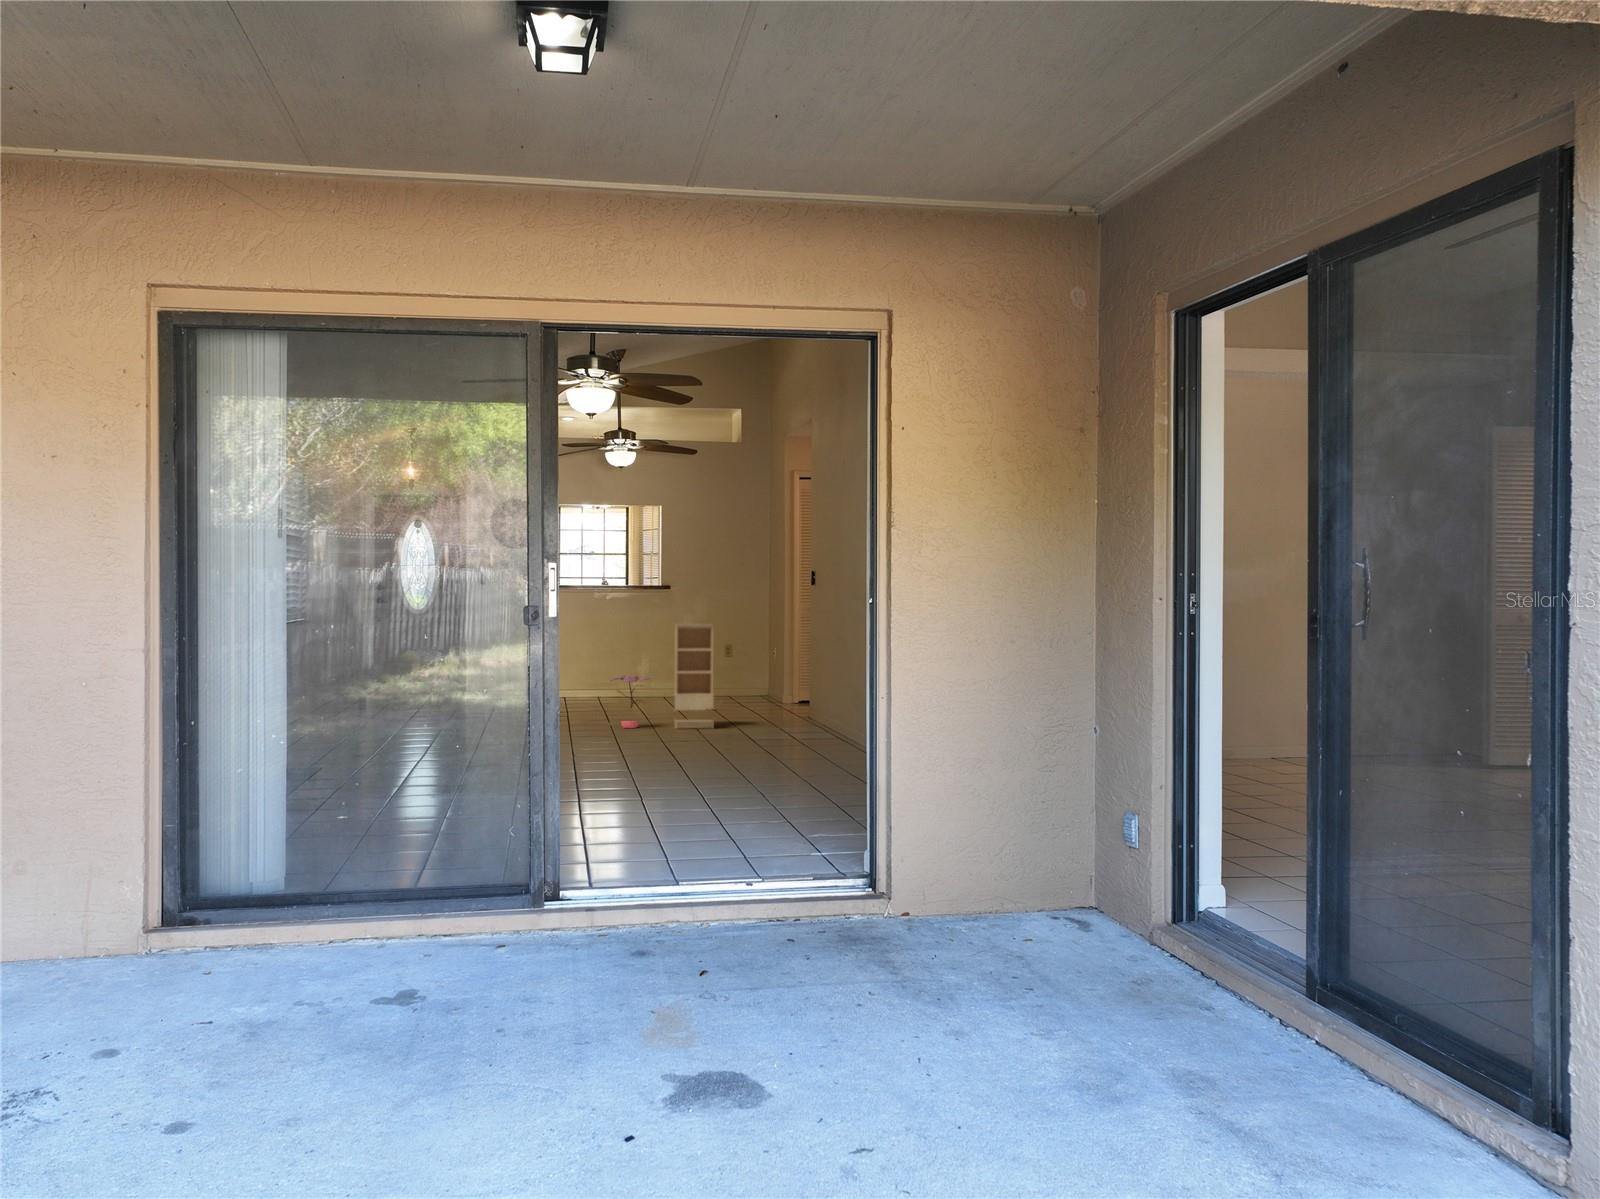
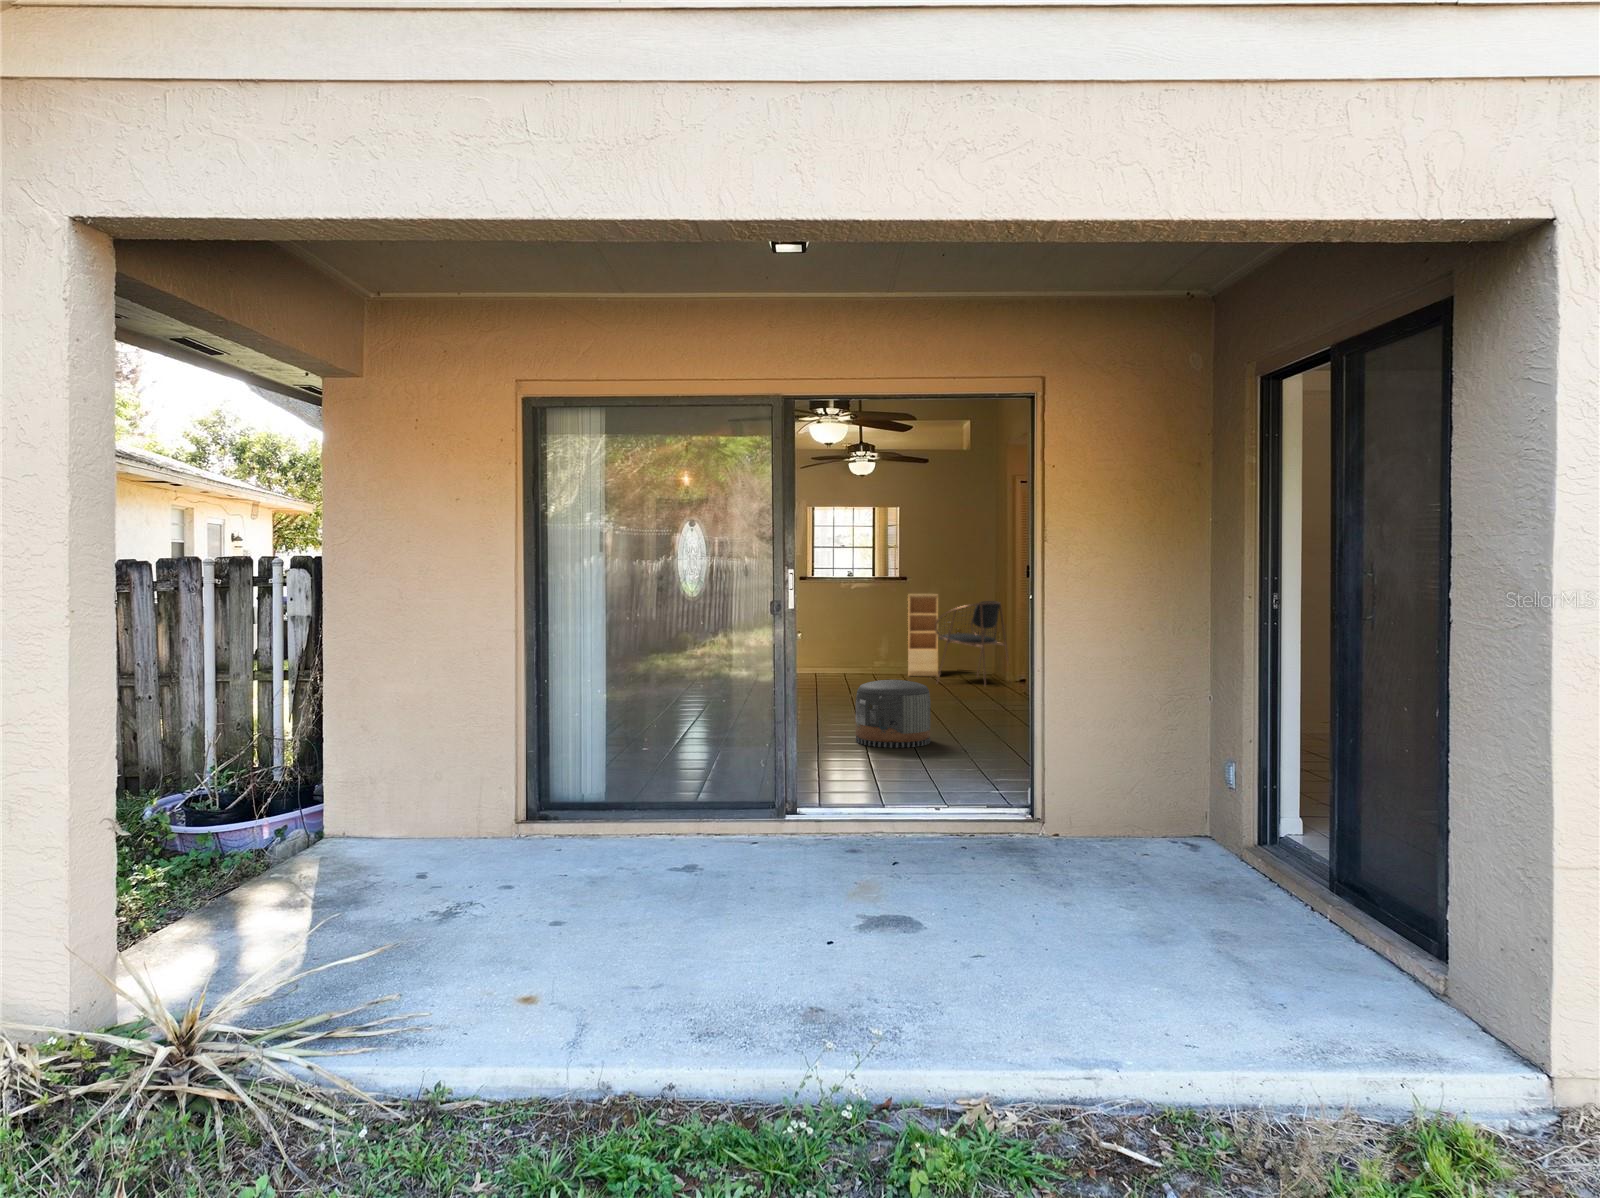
dining chair: none [711,631,806,739] -> present [935,601,1008,685]
potted plant: present [610,675,650,728] -> none [857,634,889,675]
pouf: none [623,725,721,813] -> present [856,680,930,748]

